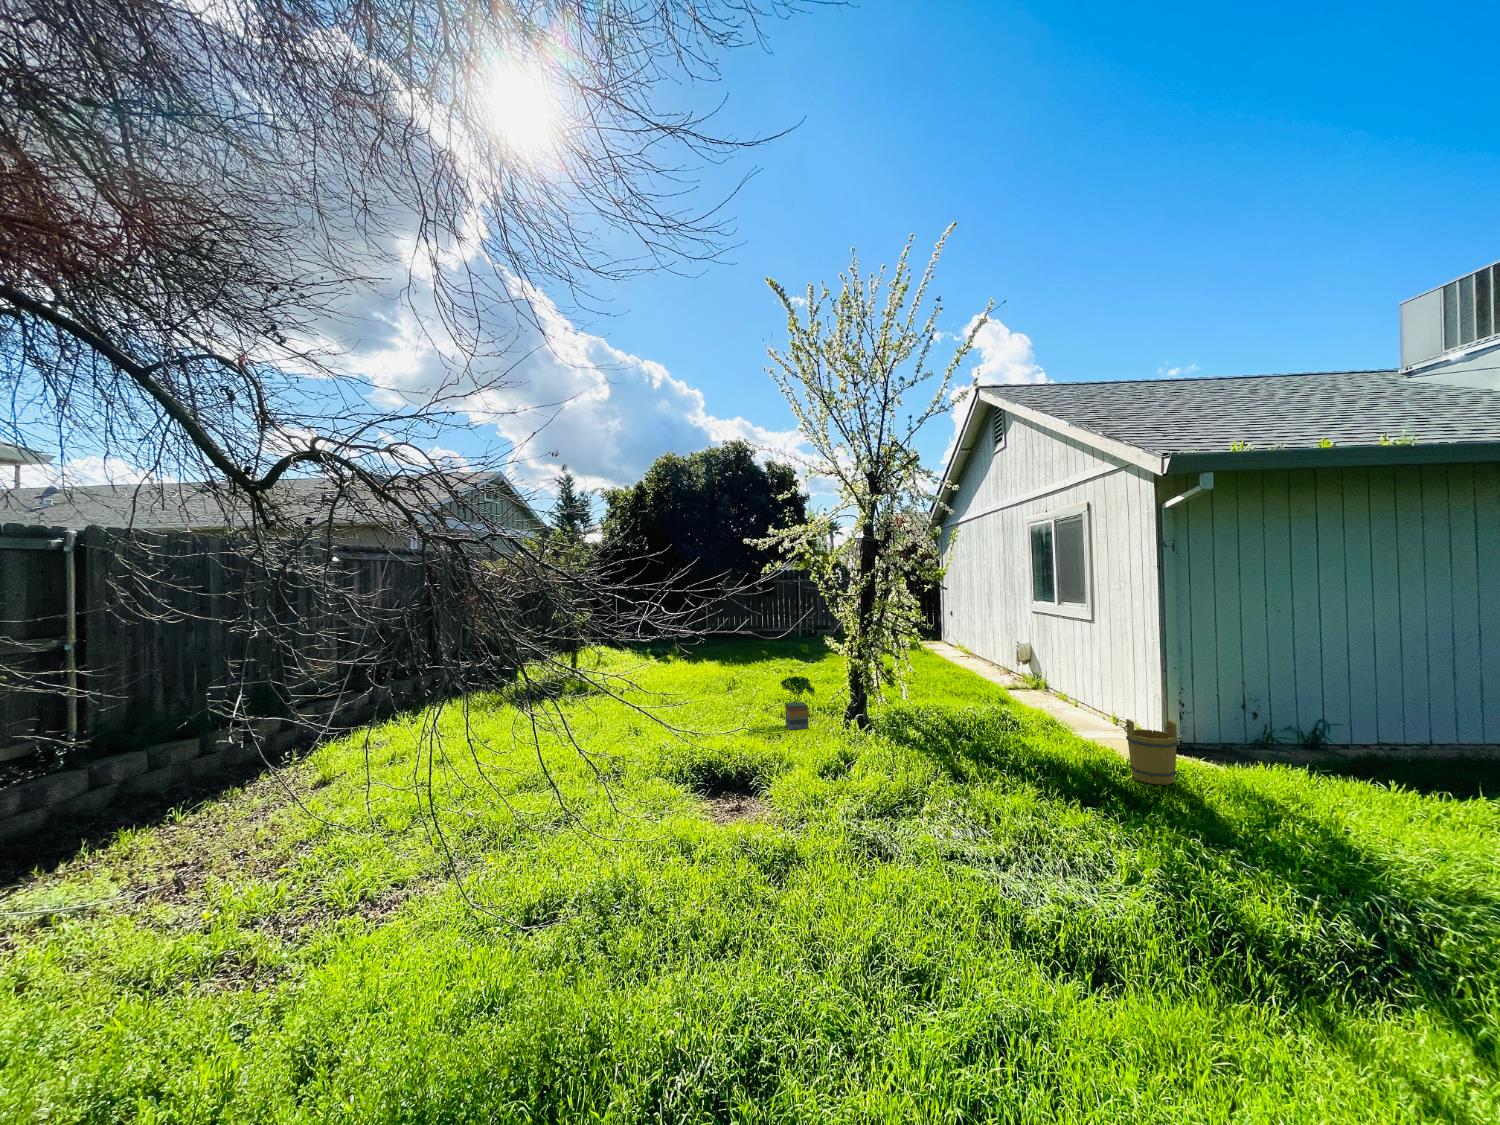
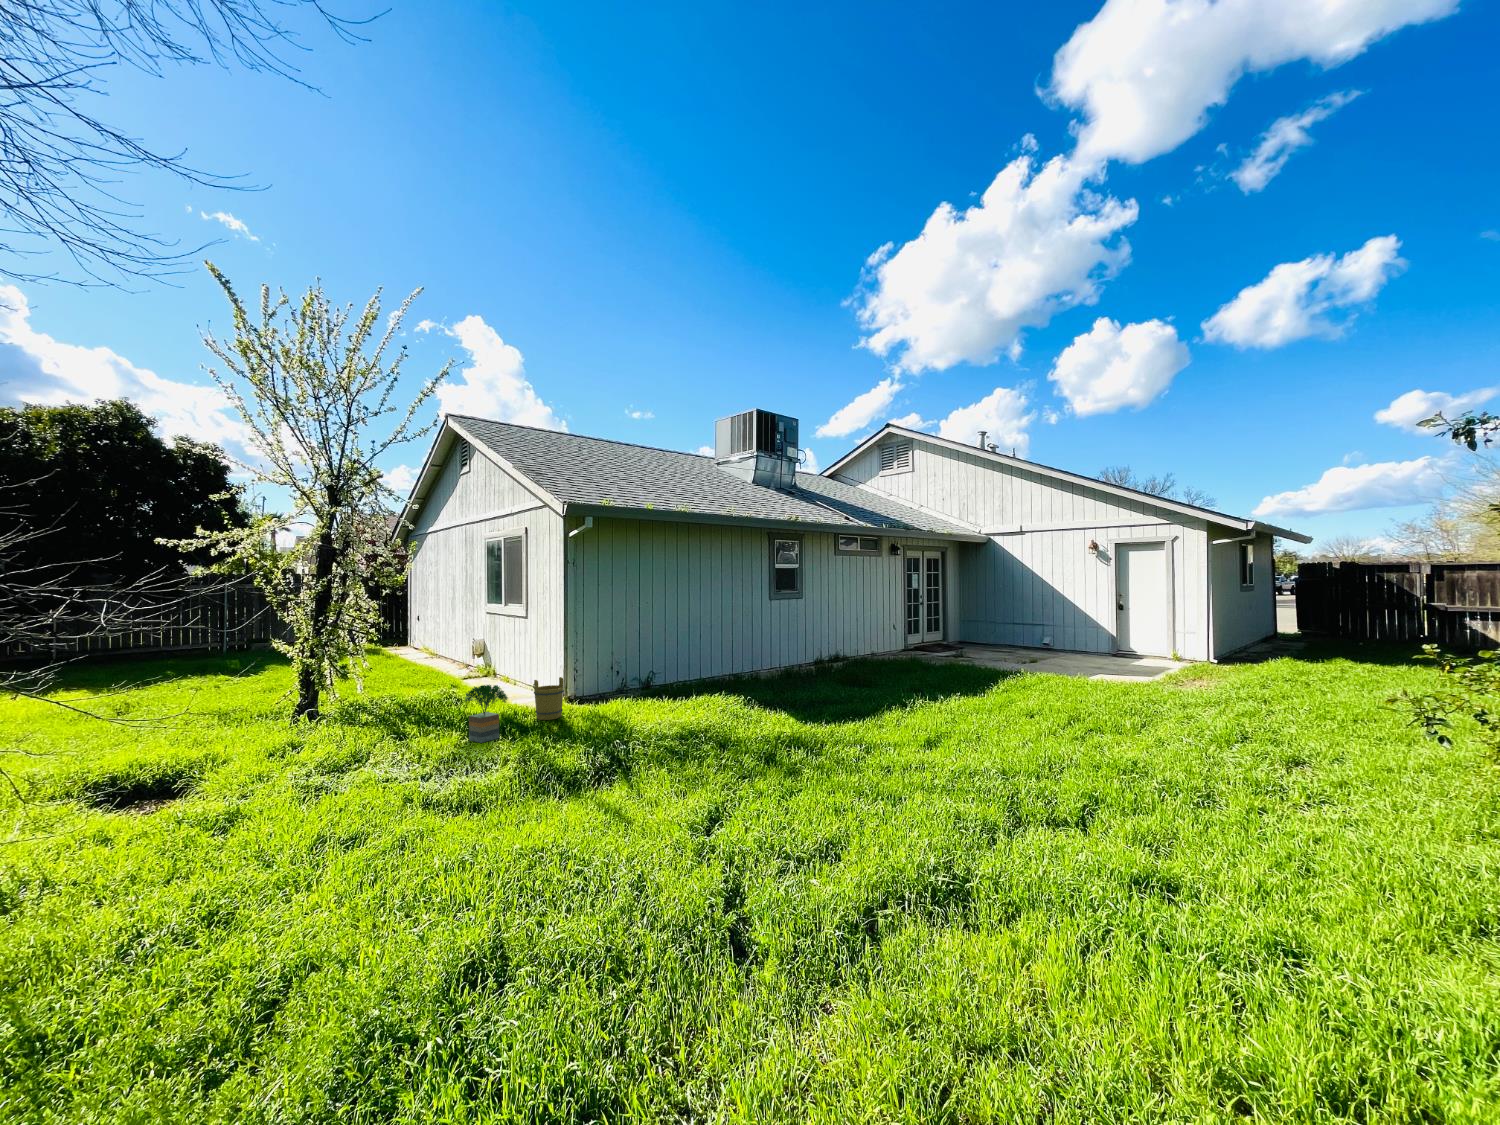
potted tree: present [781,676,815,730] -> present [466,685,508,743]

